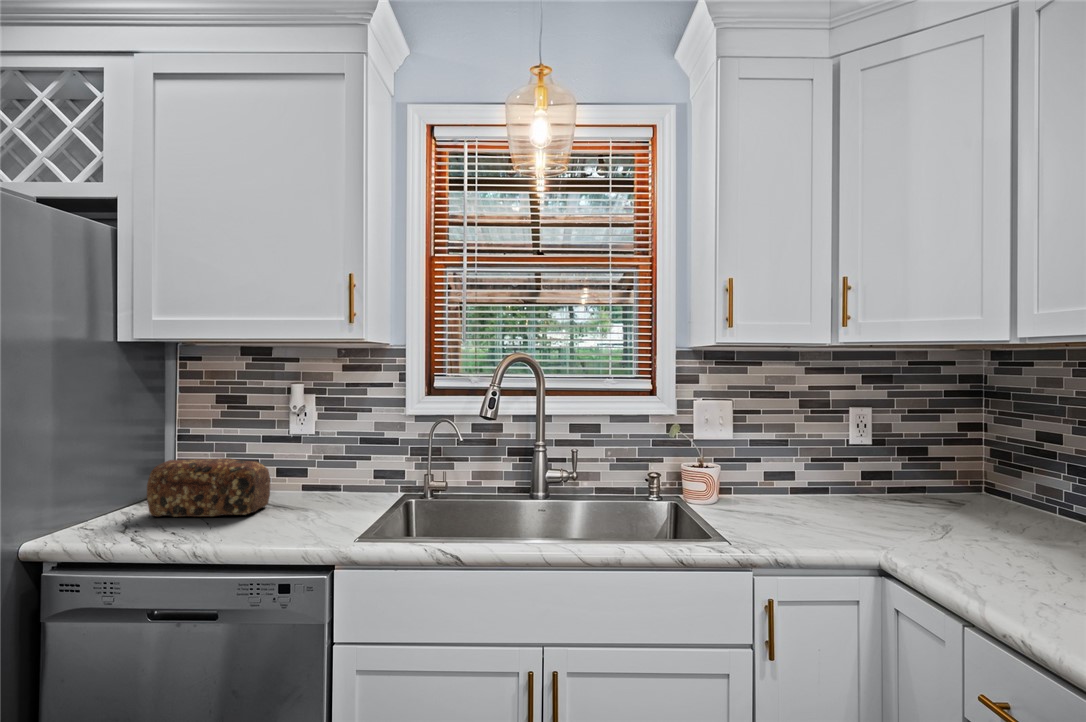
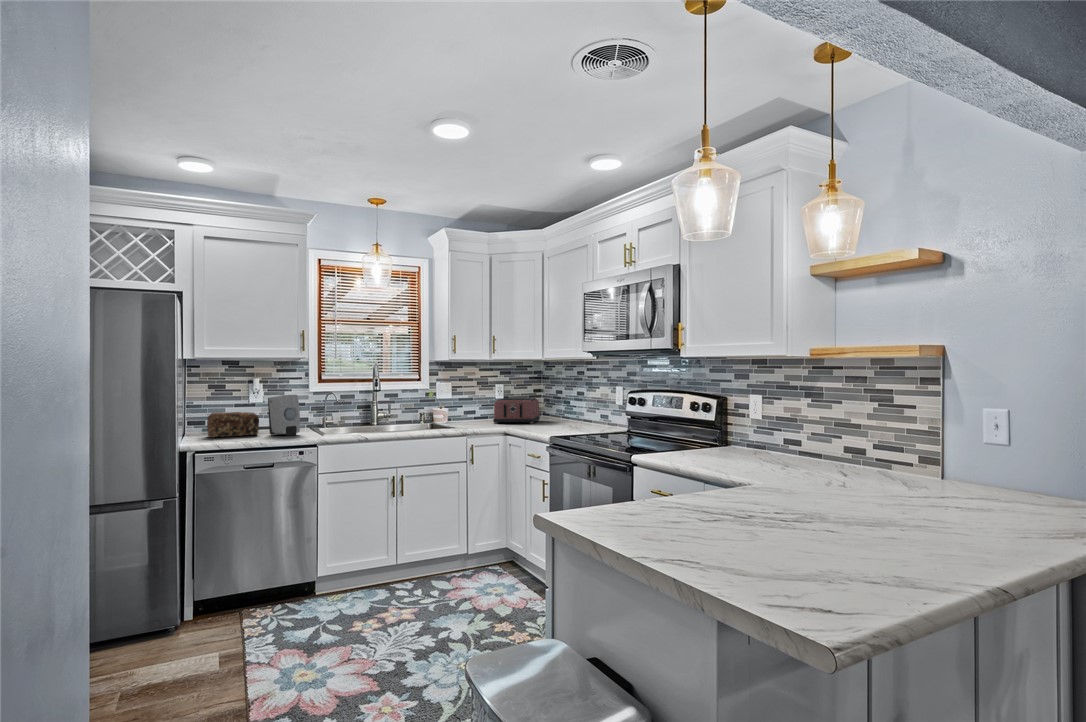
soap dispenser: none [271,429,321,530] -> present [268,395,300,436]
toaster: none [840,447,987,540] -> present [493,398,540,424]

